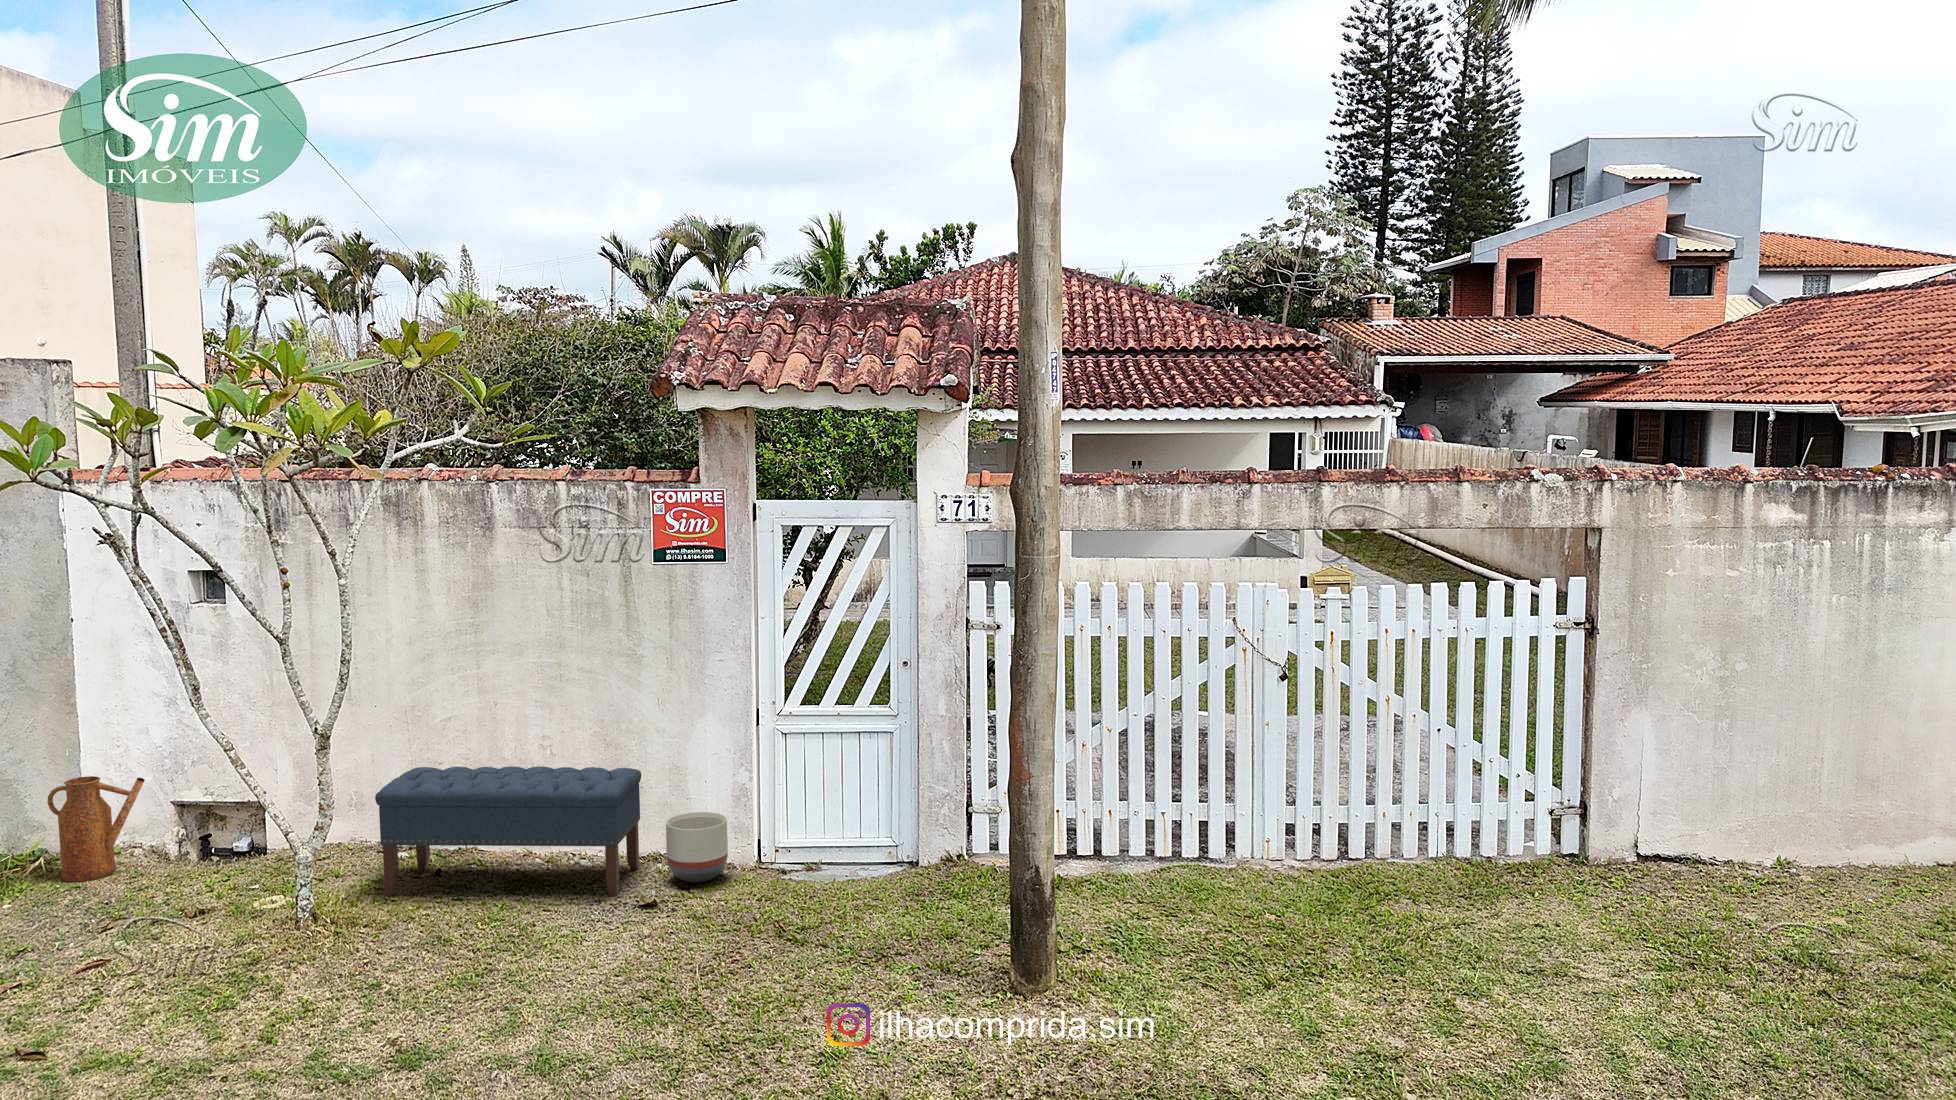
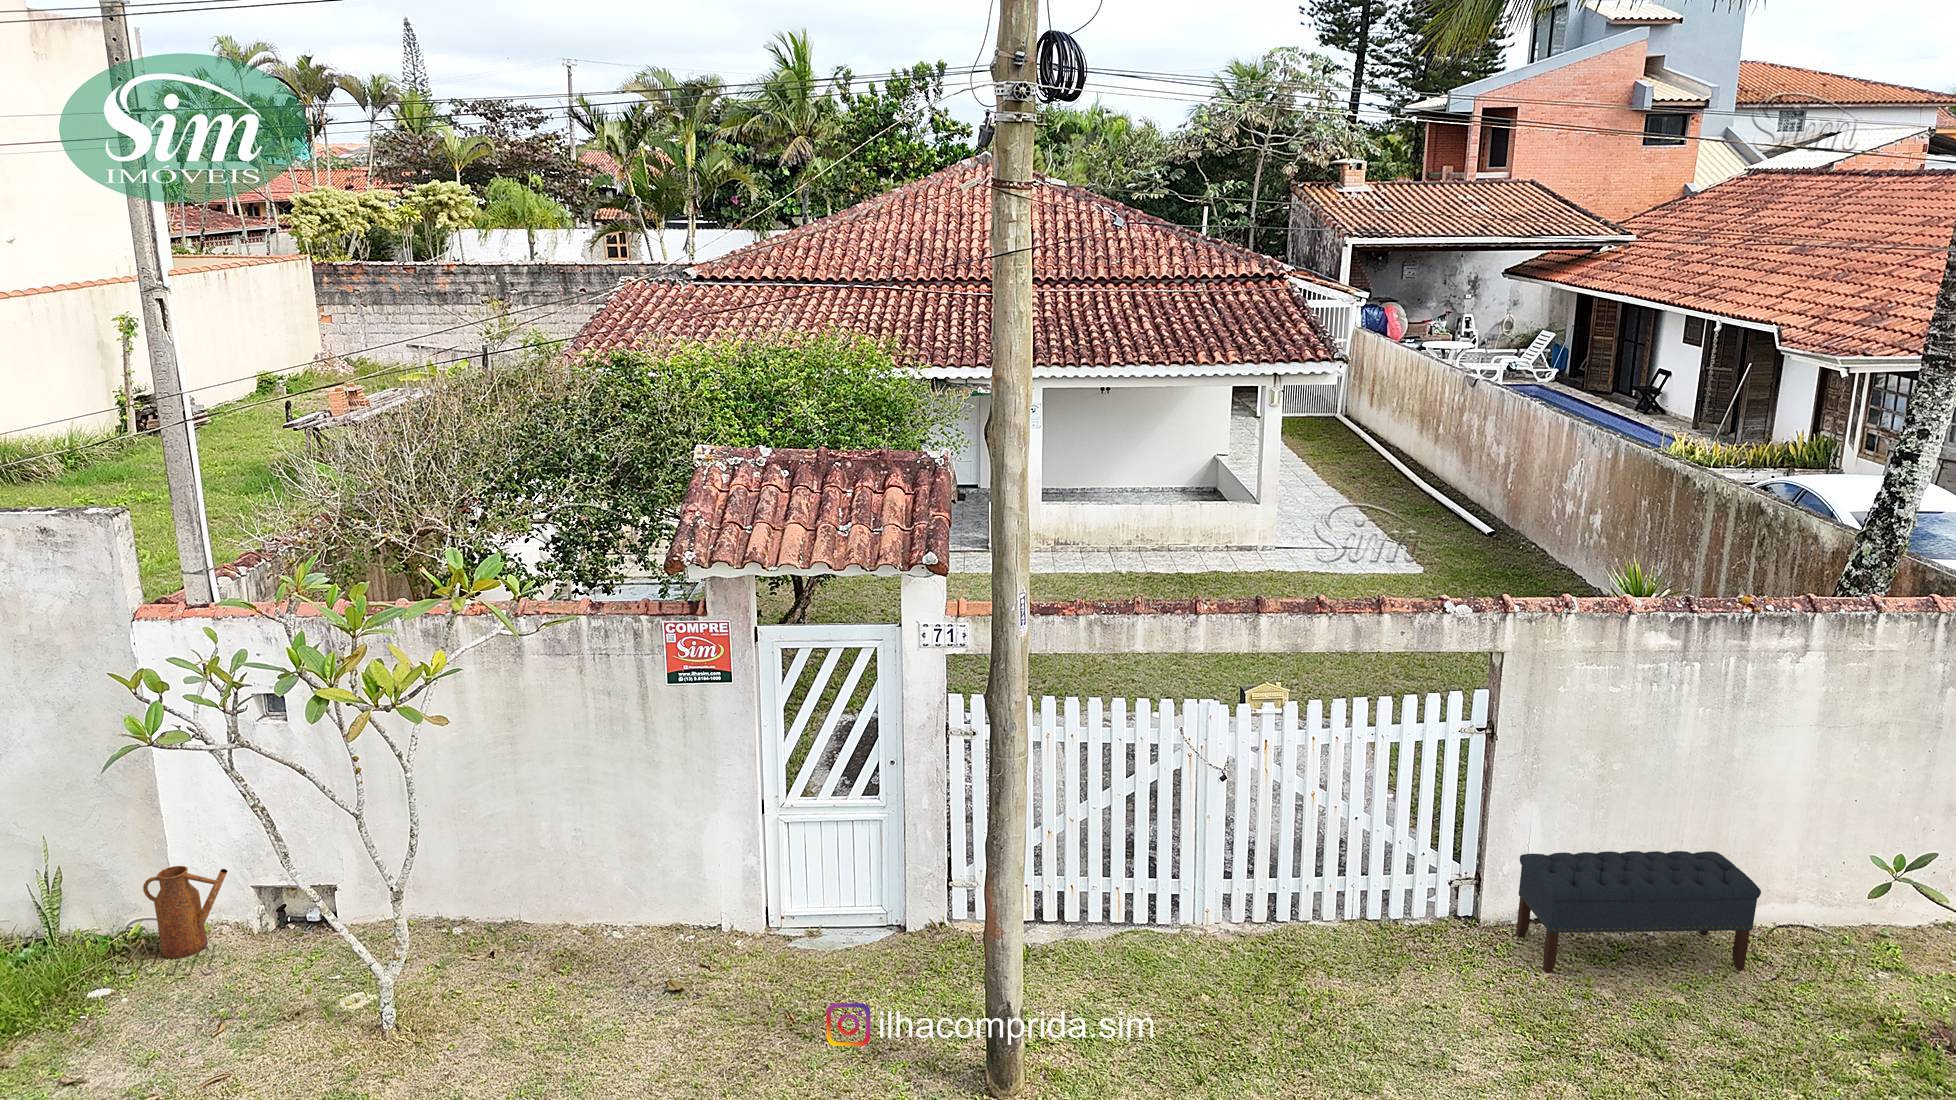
bench: present [375,766,641,897] -> present [1516,851,1761,973]
planter: present [666,812,728,882] -> none [687,892,741,957]

